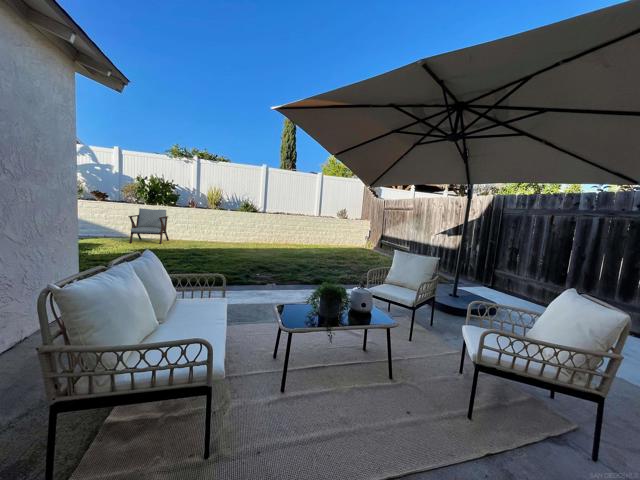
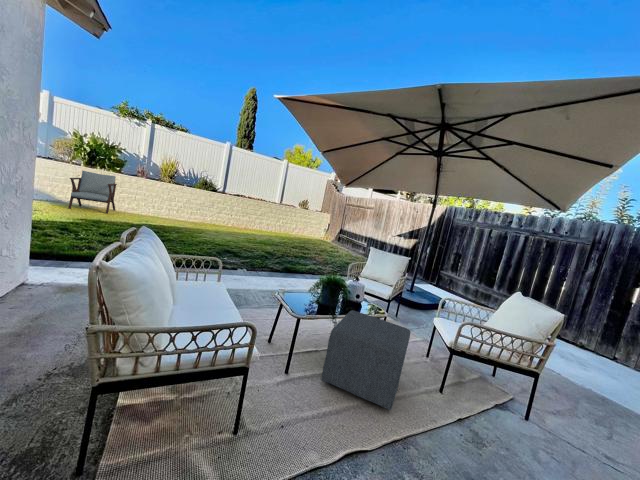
ottoman: none [318,322,422,439] -> present [321,310,410,410]

